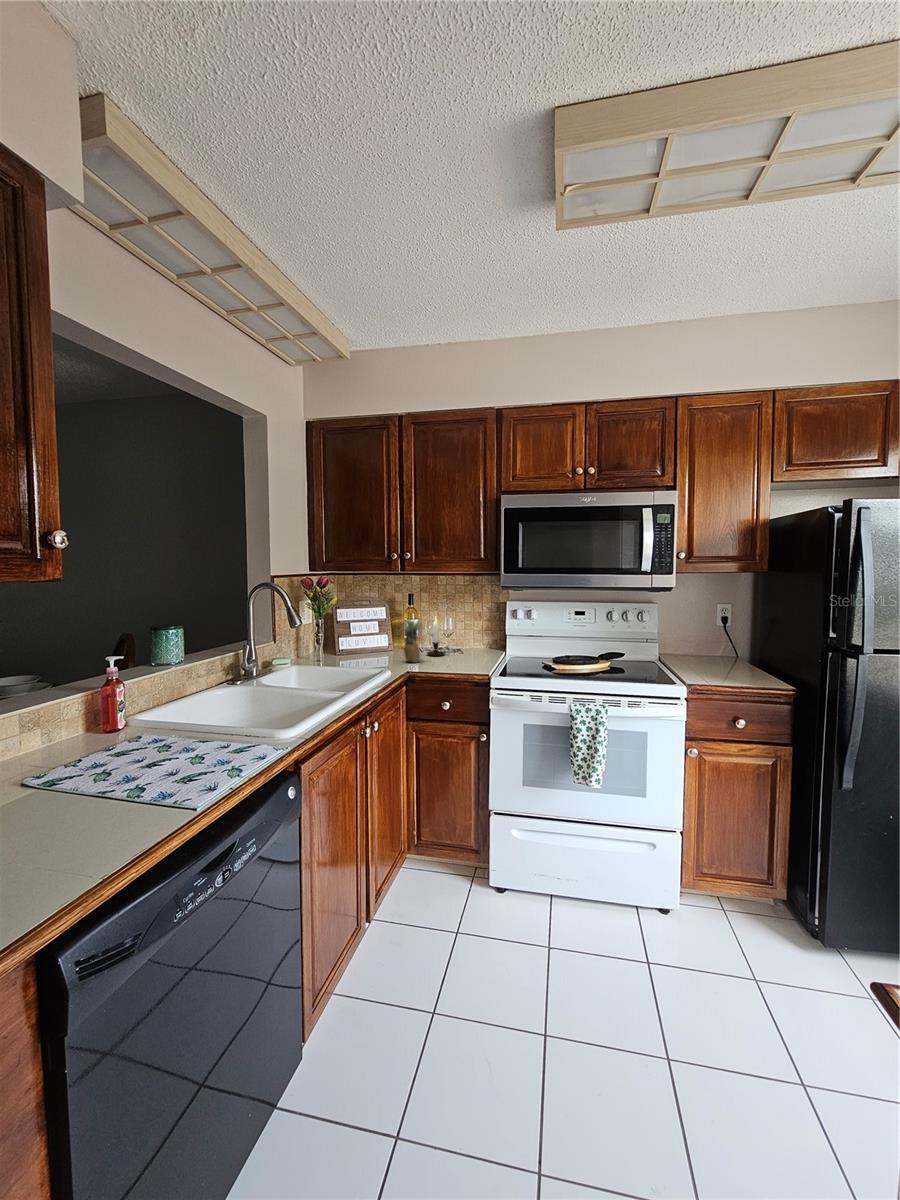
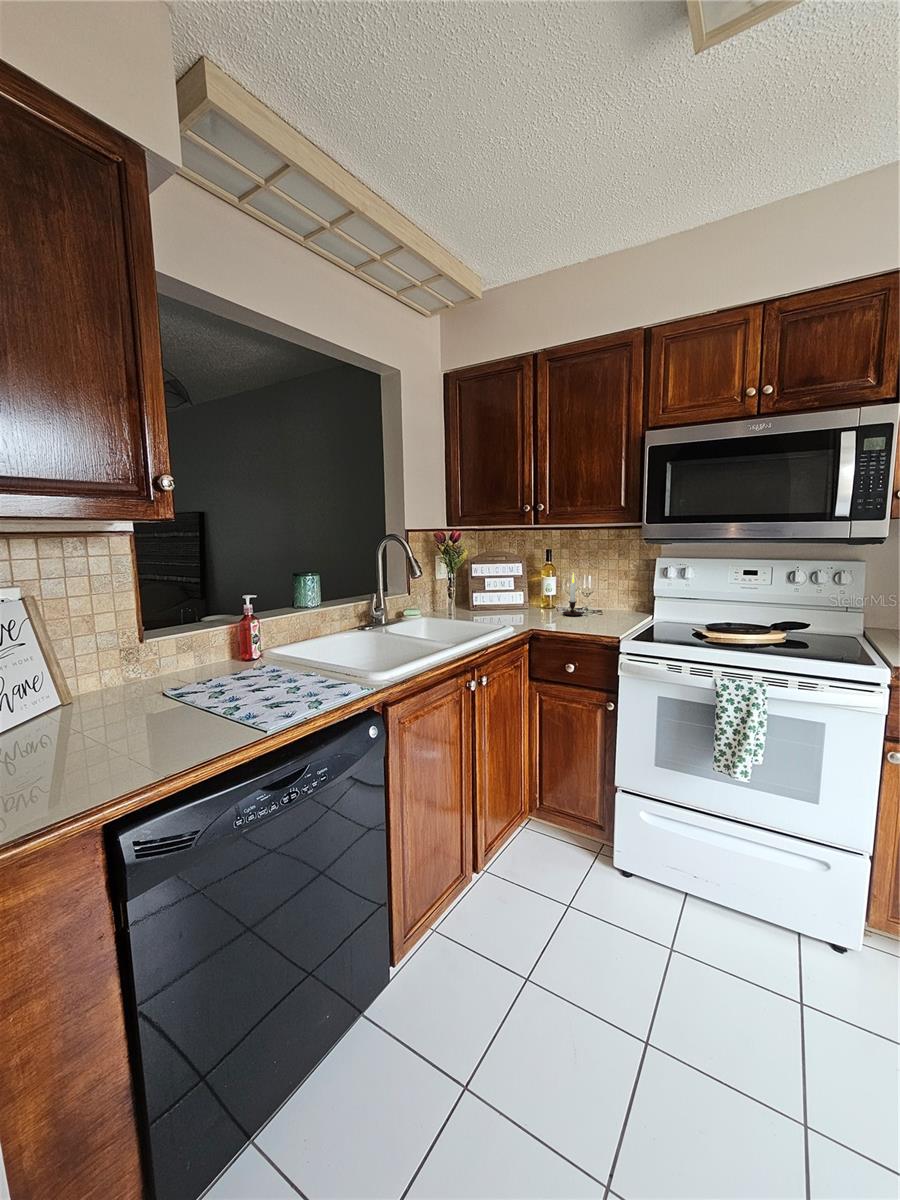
fruit: present [402,620,422,662] -> none [532,574,555,621]

